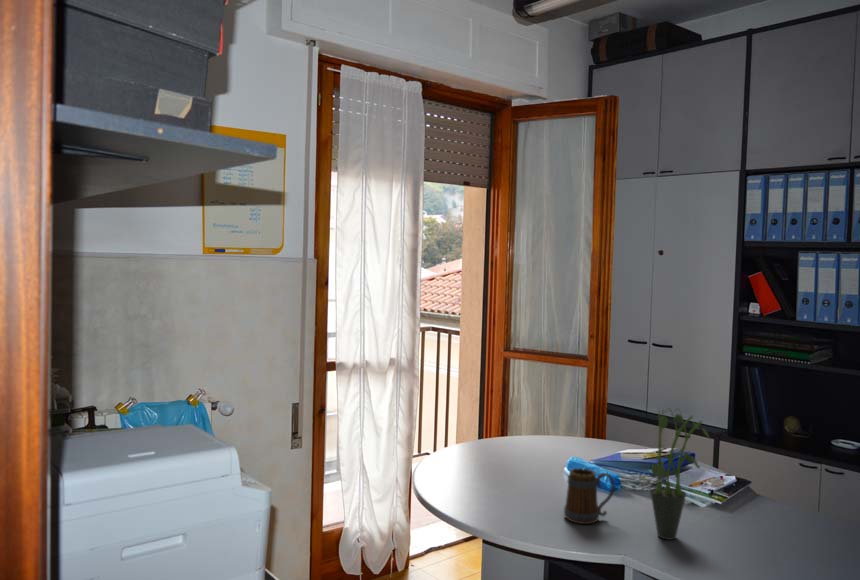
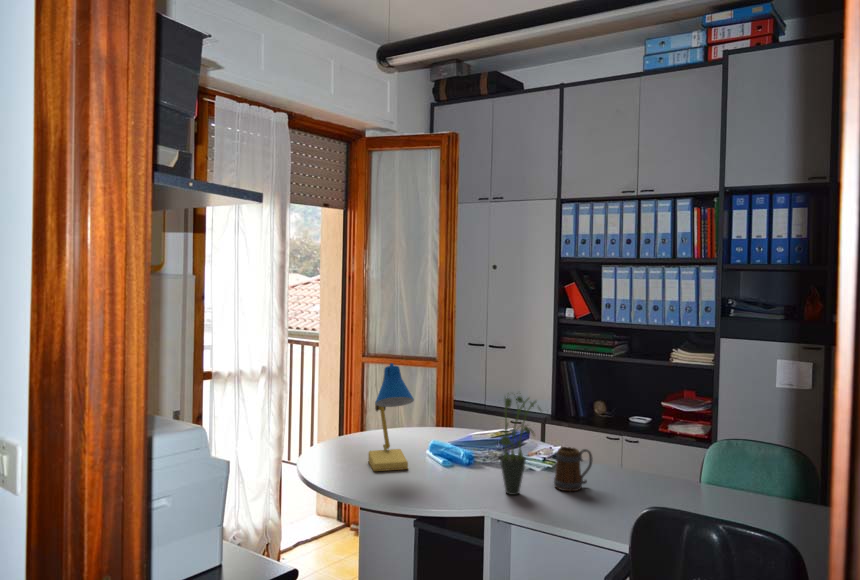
desk lamp: none [492,363,546,490] -> present [368,363,414,471]
mug: present [564,468,615,524] -> present [554,447,593,491]

